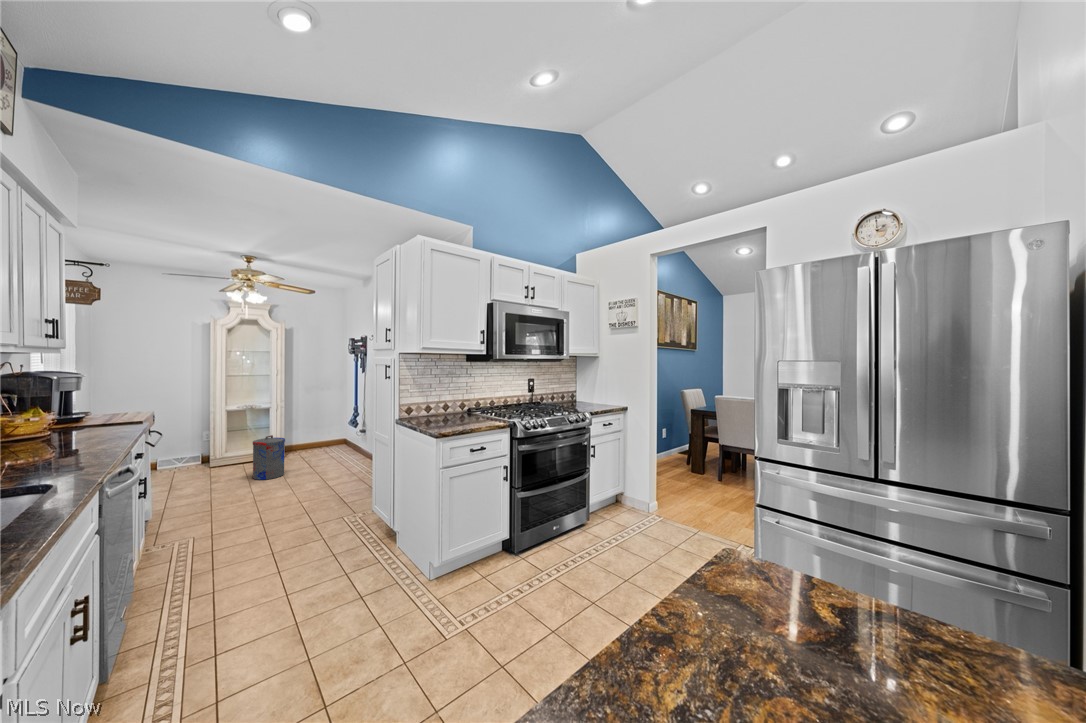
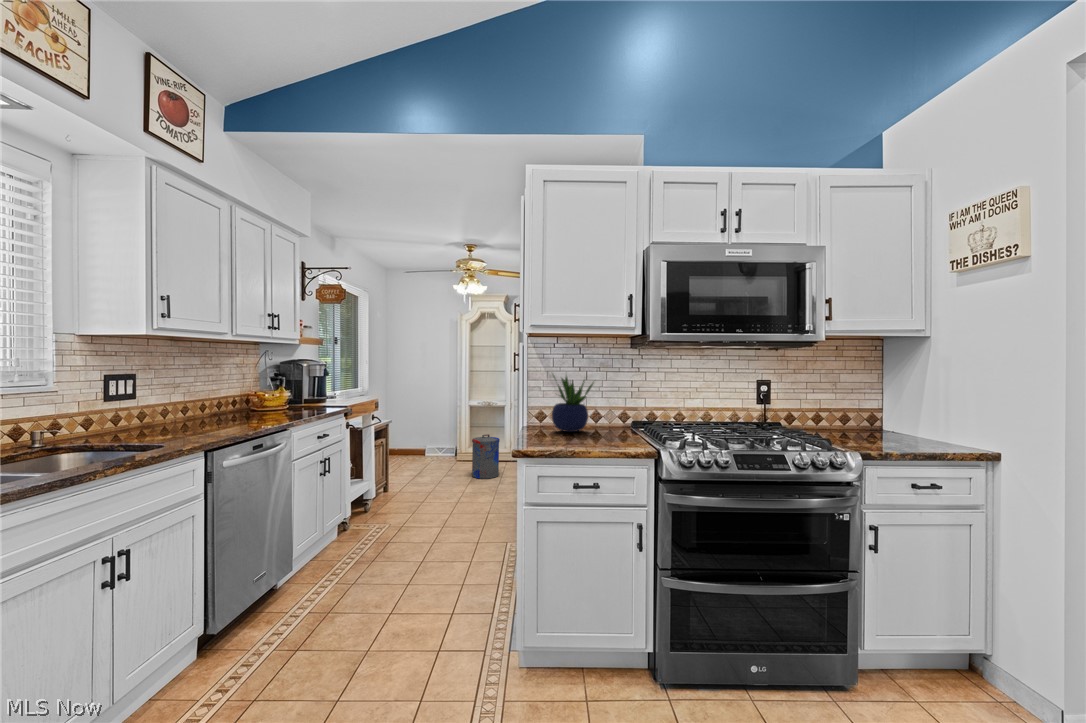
potted plant: none [430,378,460,419] -> present [552,376,593,432]

